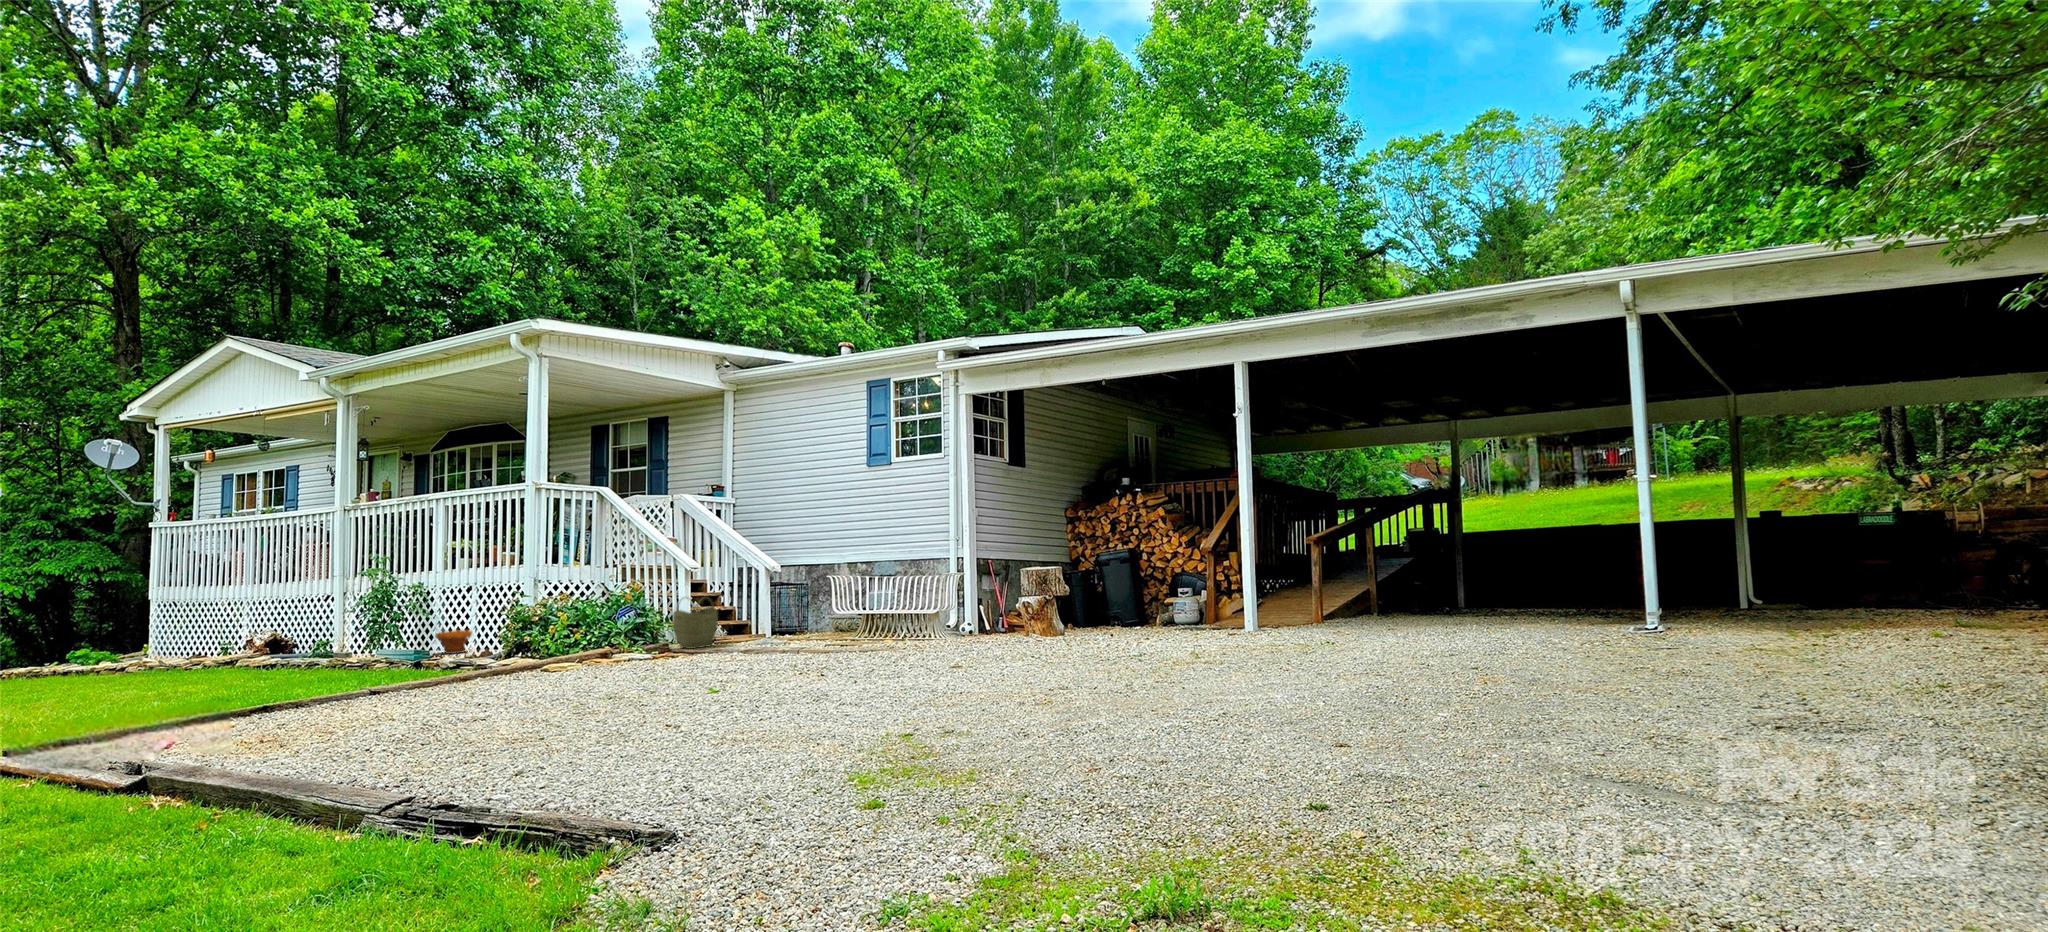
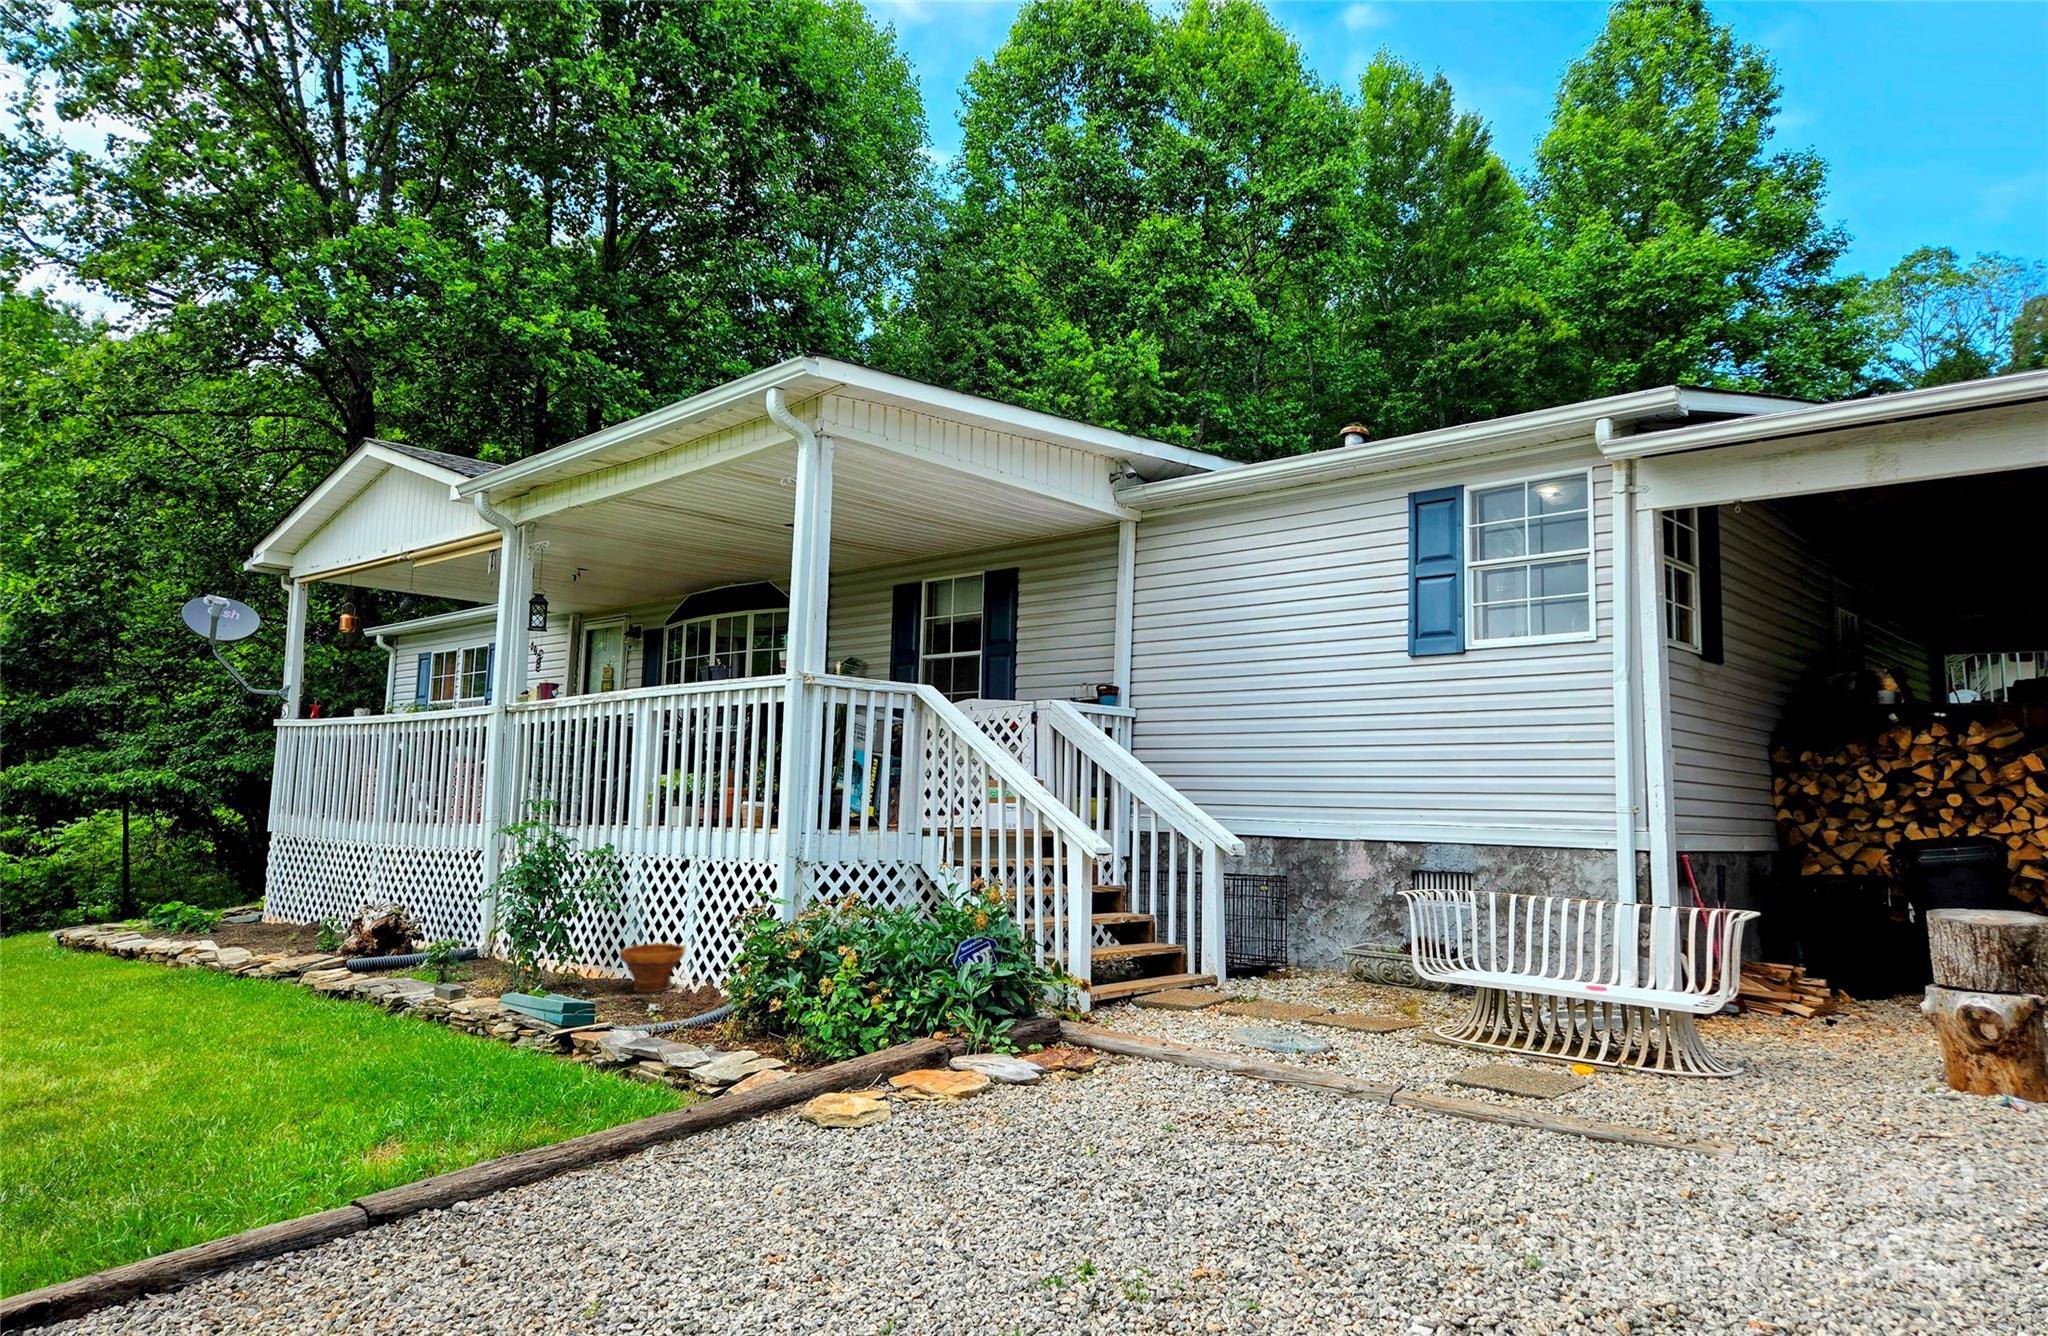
woven basket: present [673,602,718,649] -> none [1065,917,1155,1033]

